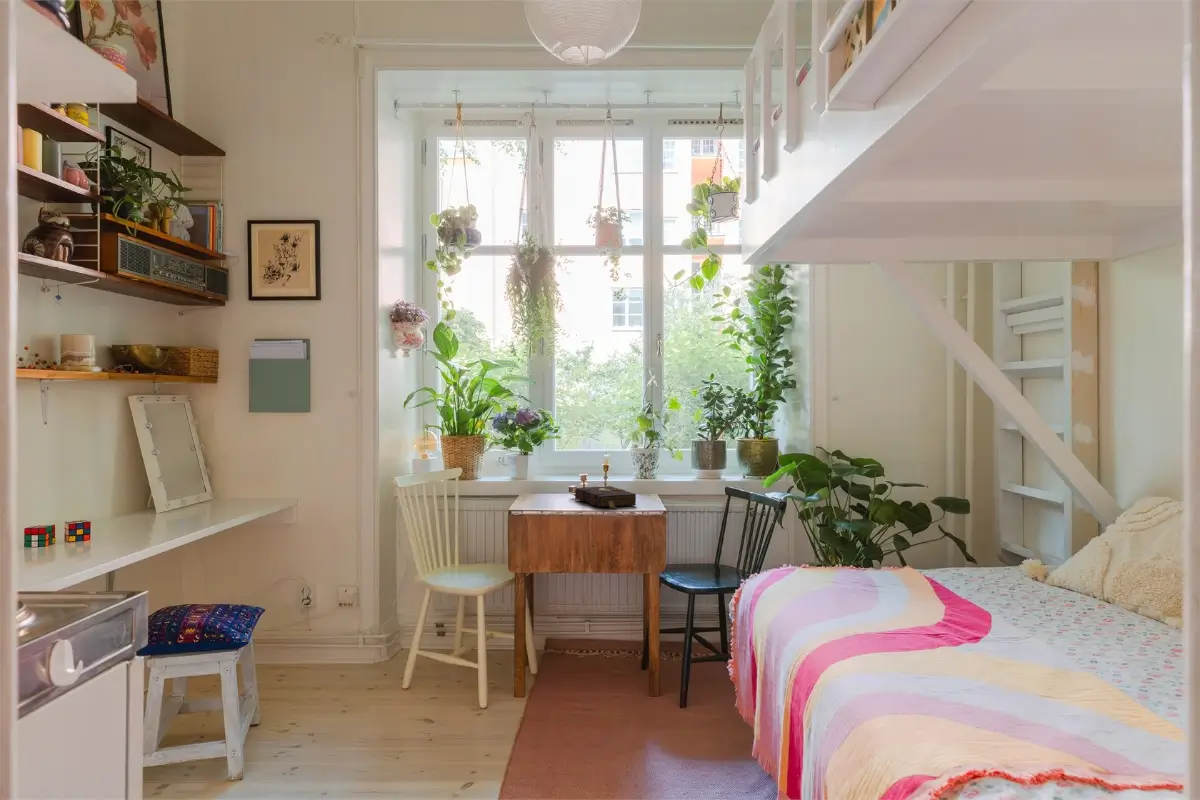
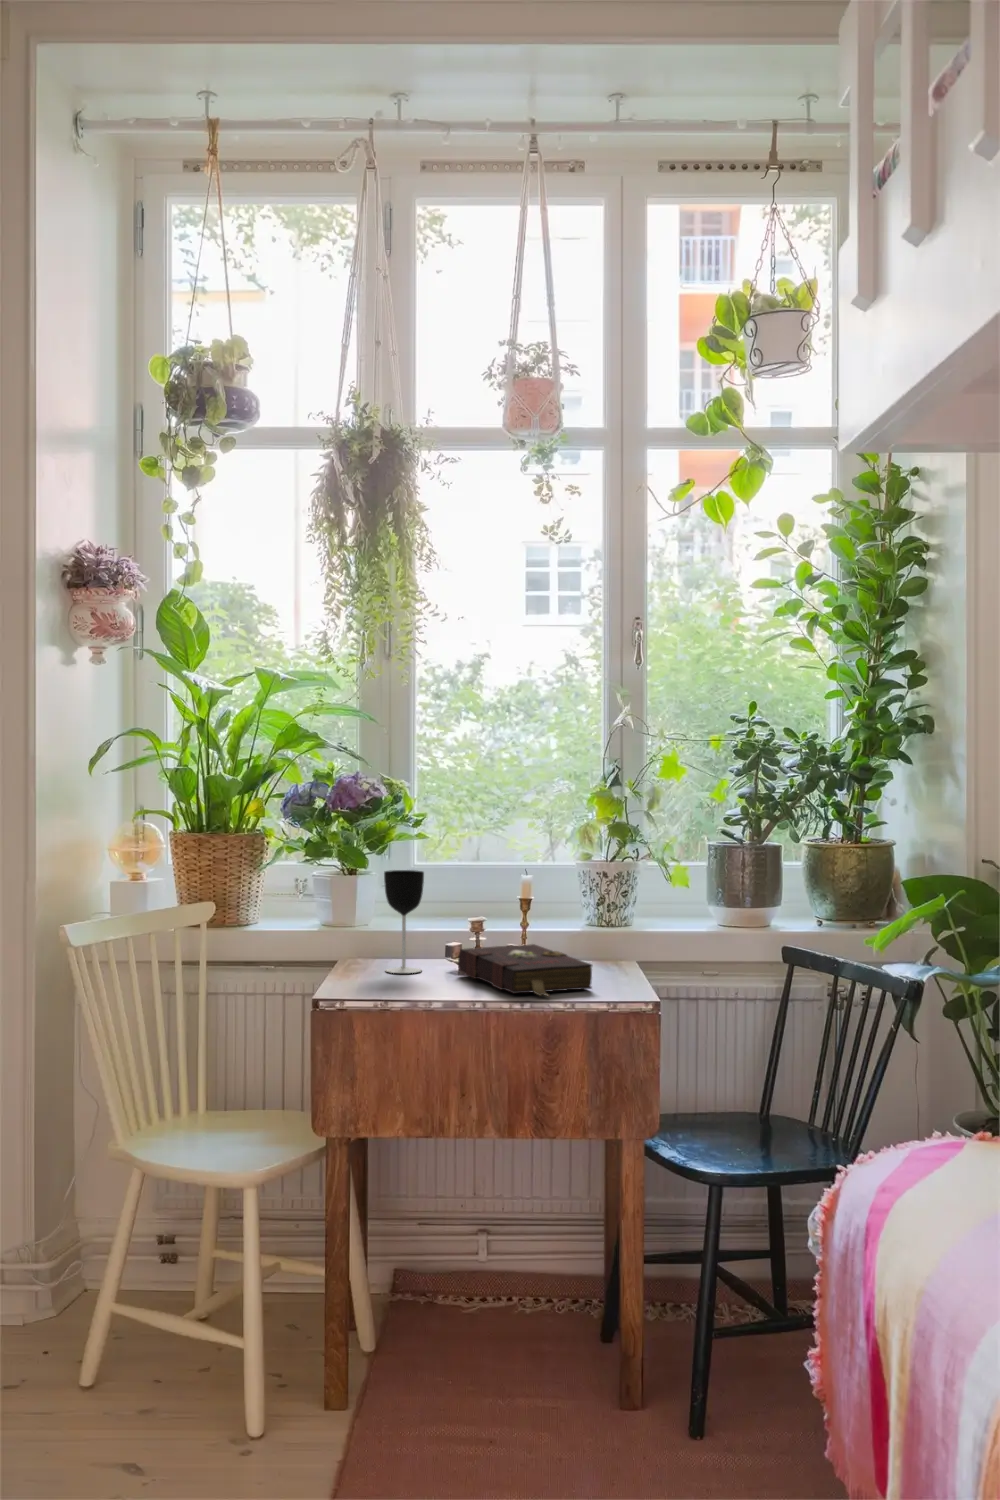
wine glass: none [541,452,559,499] -> present [384,870,424,973]

